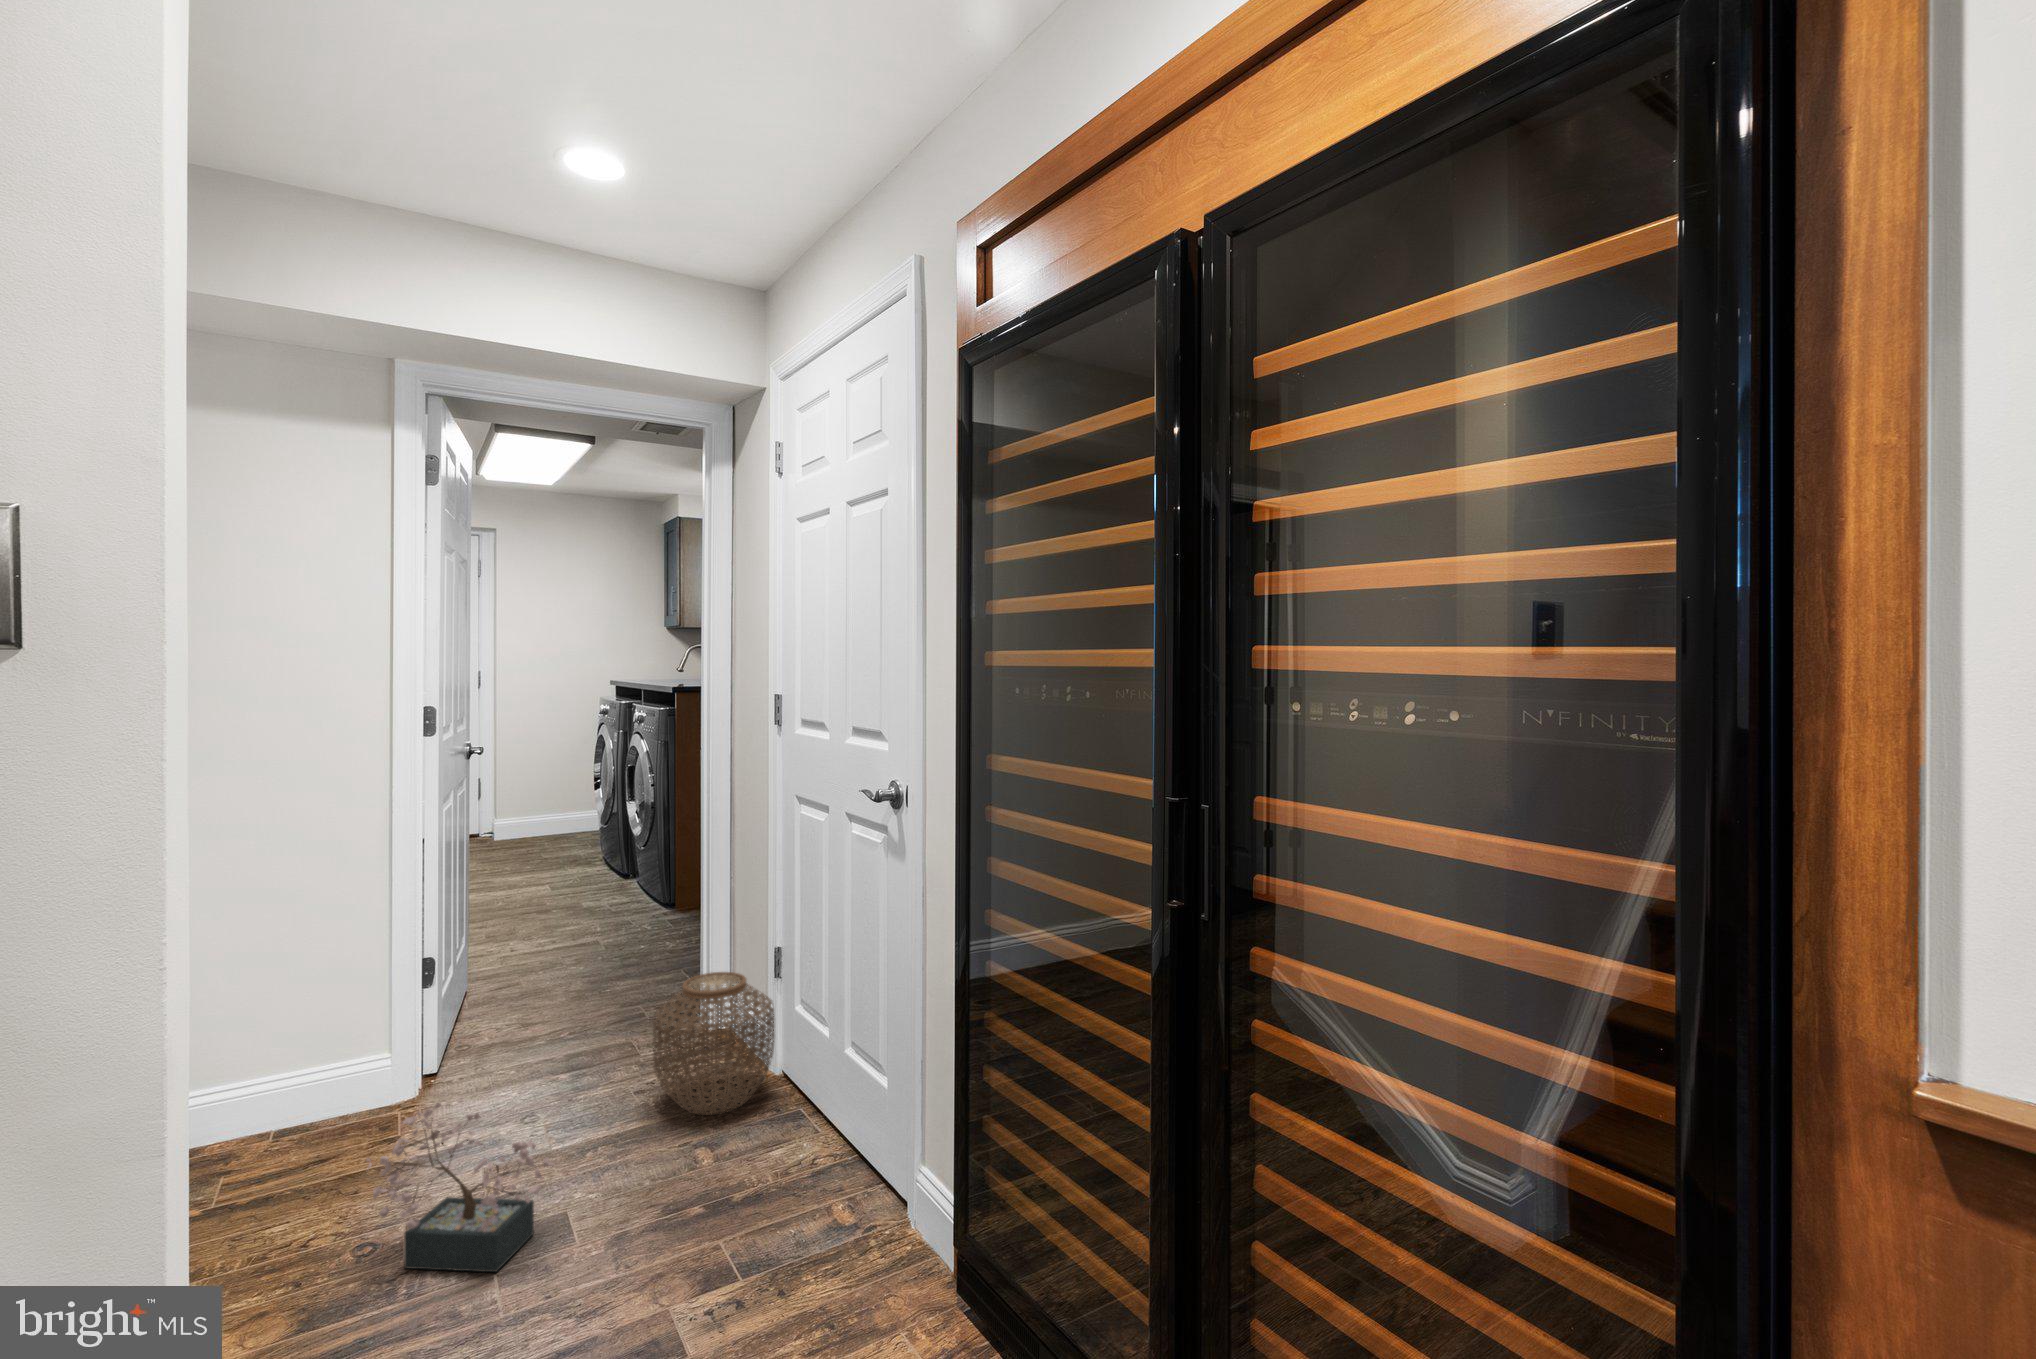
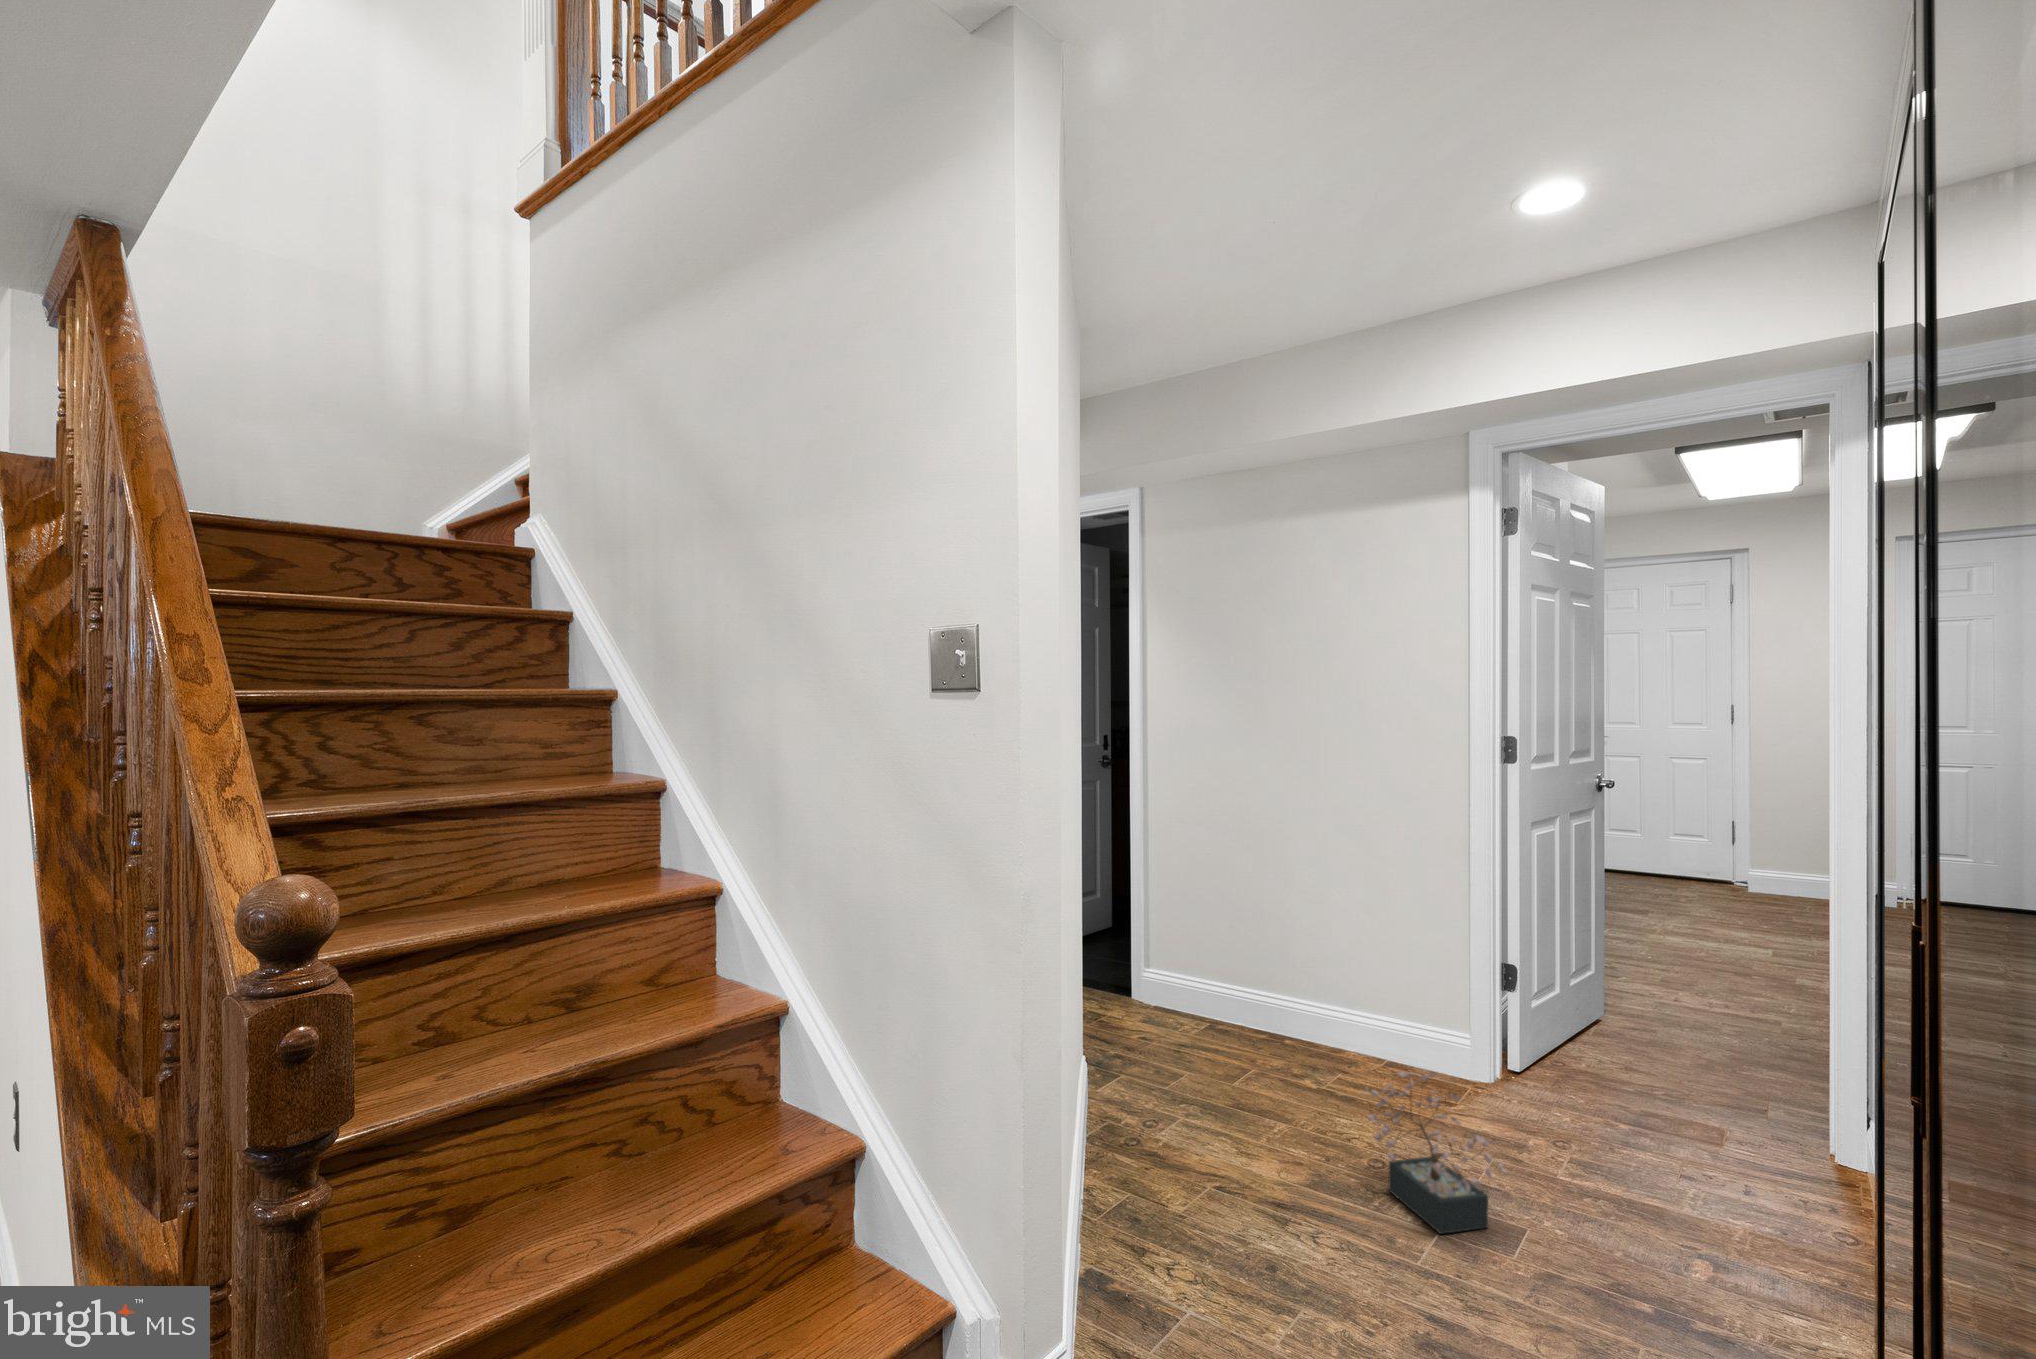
woven basket: present [653,972,774,1115] -> none [1681,1070,1857,1252]

